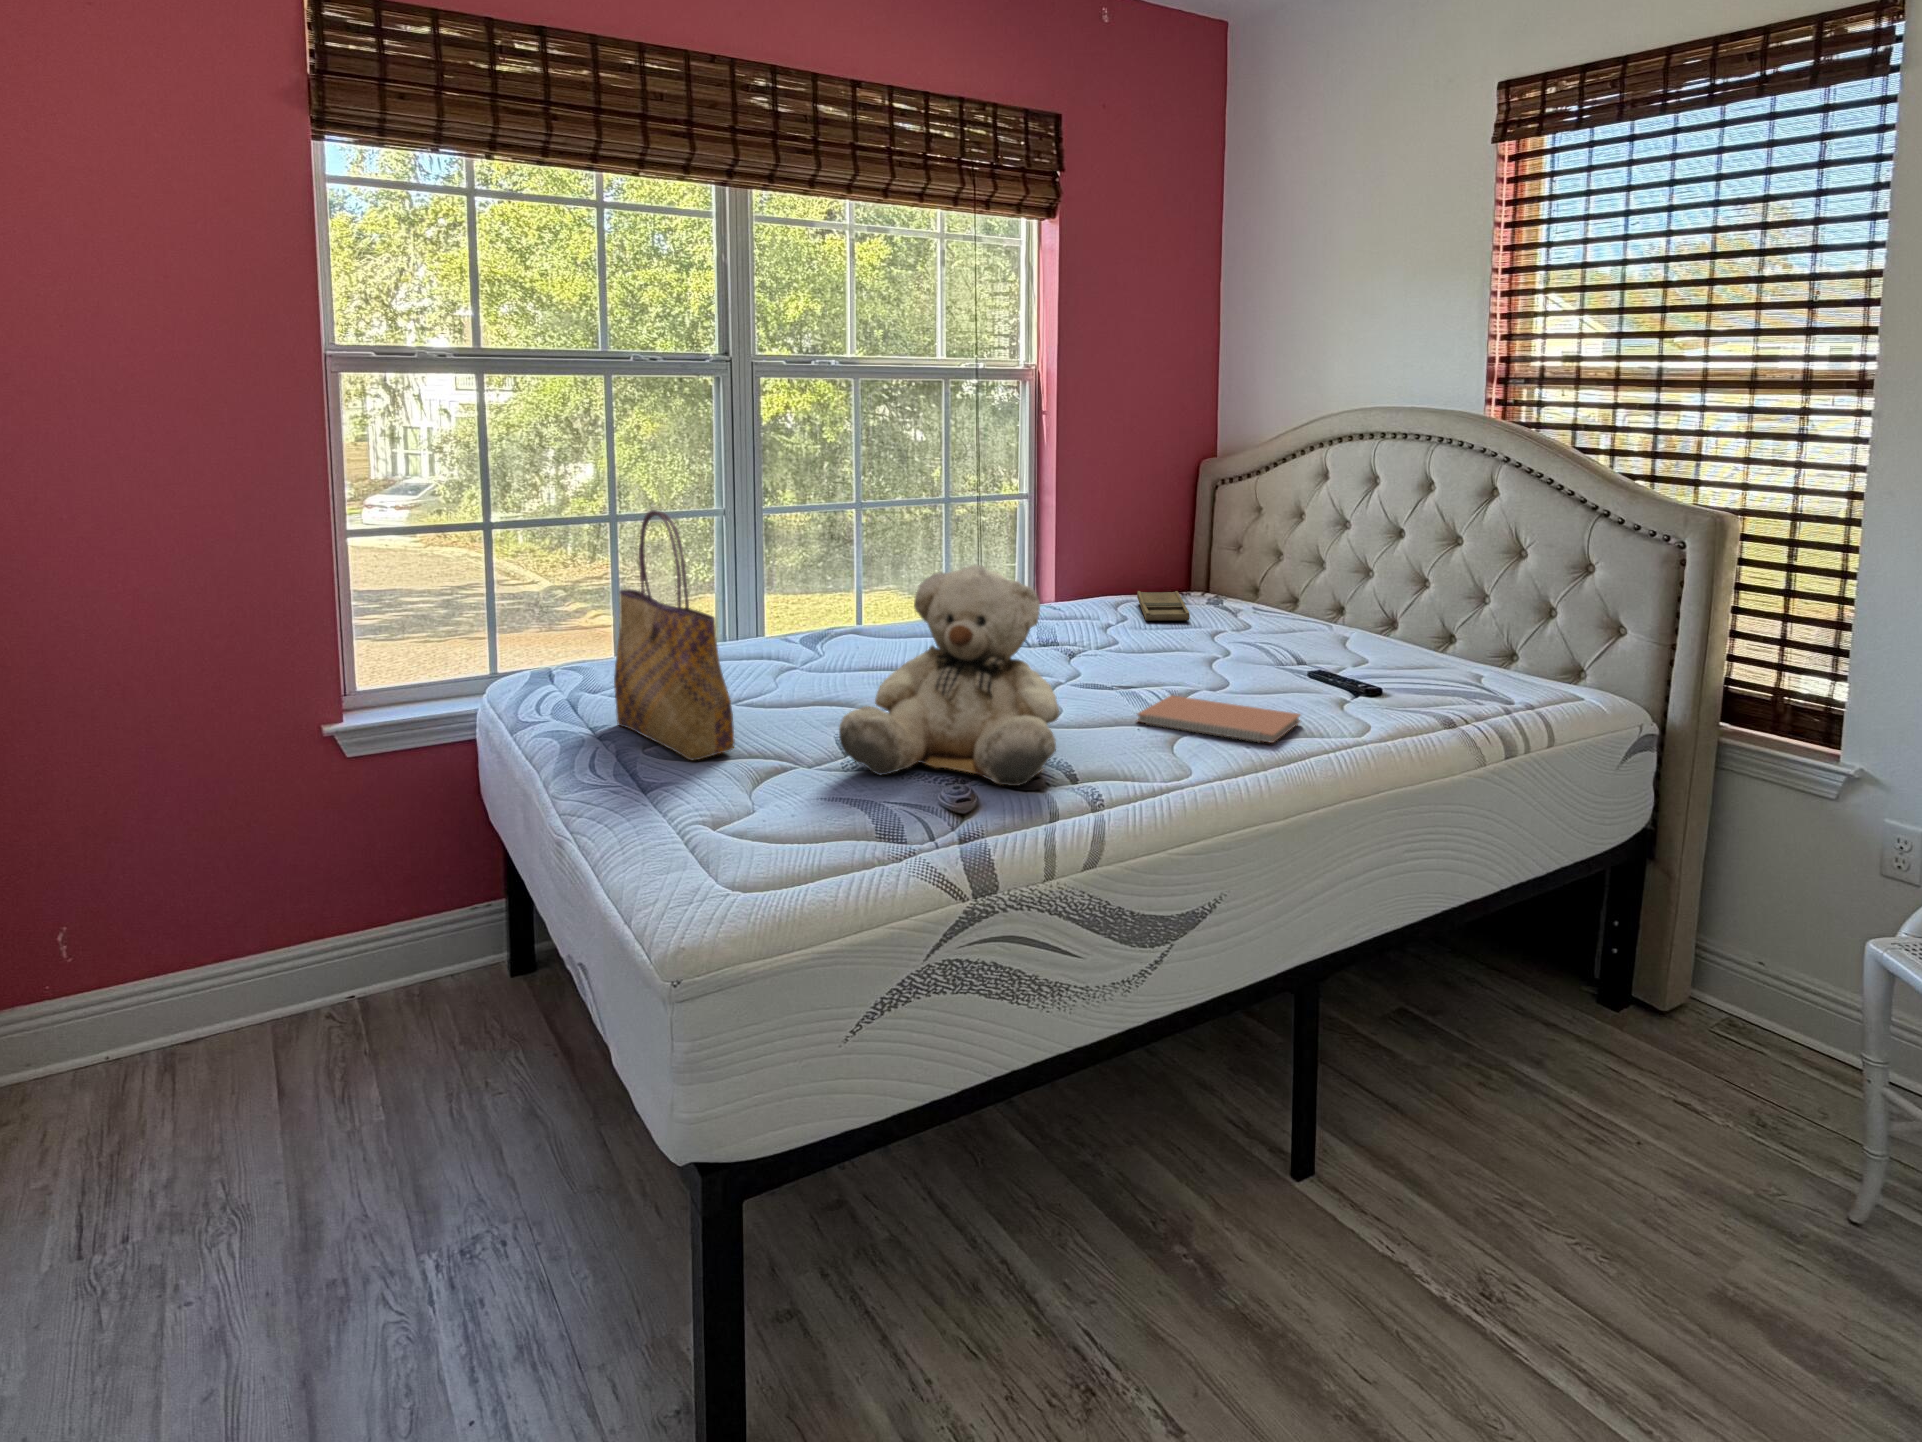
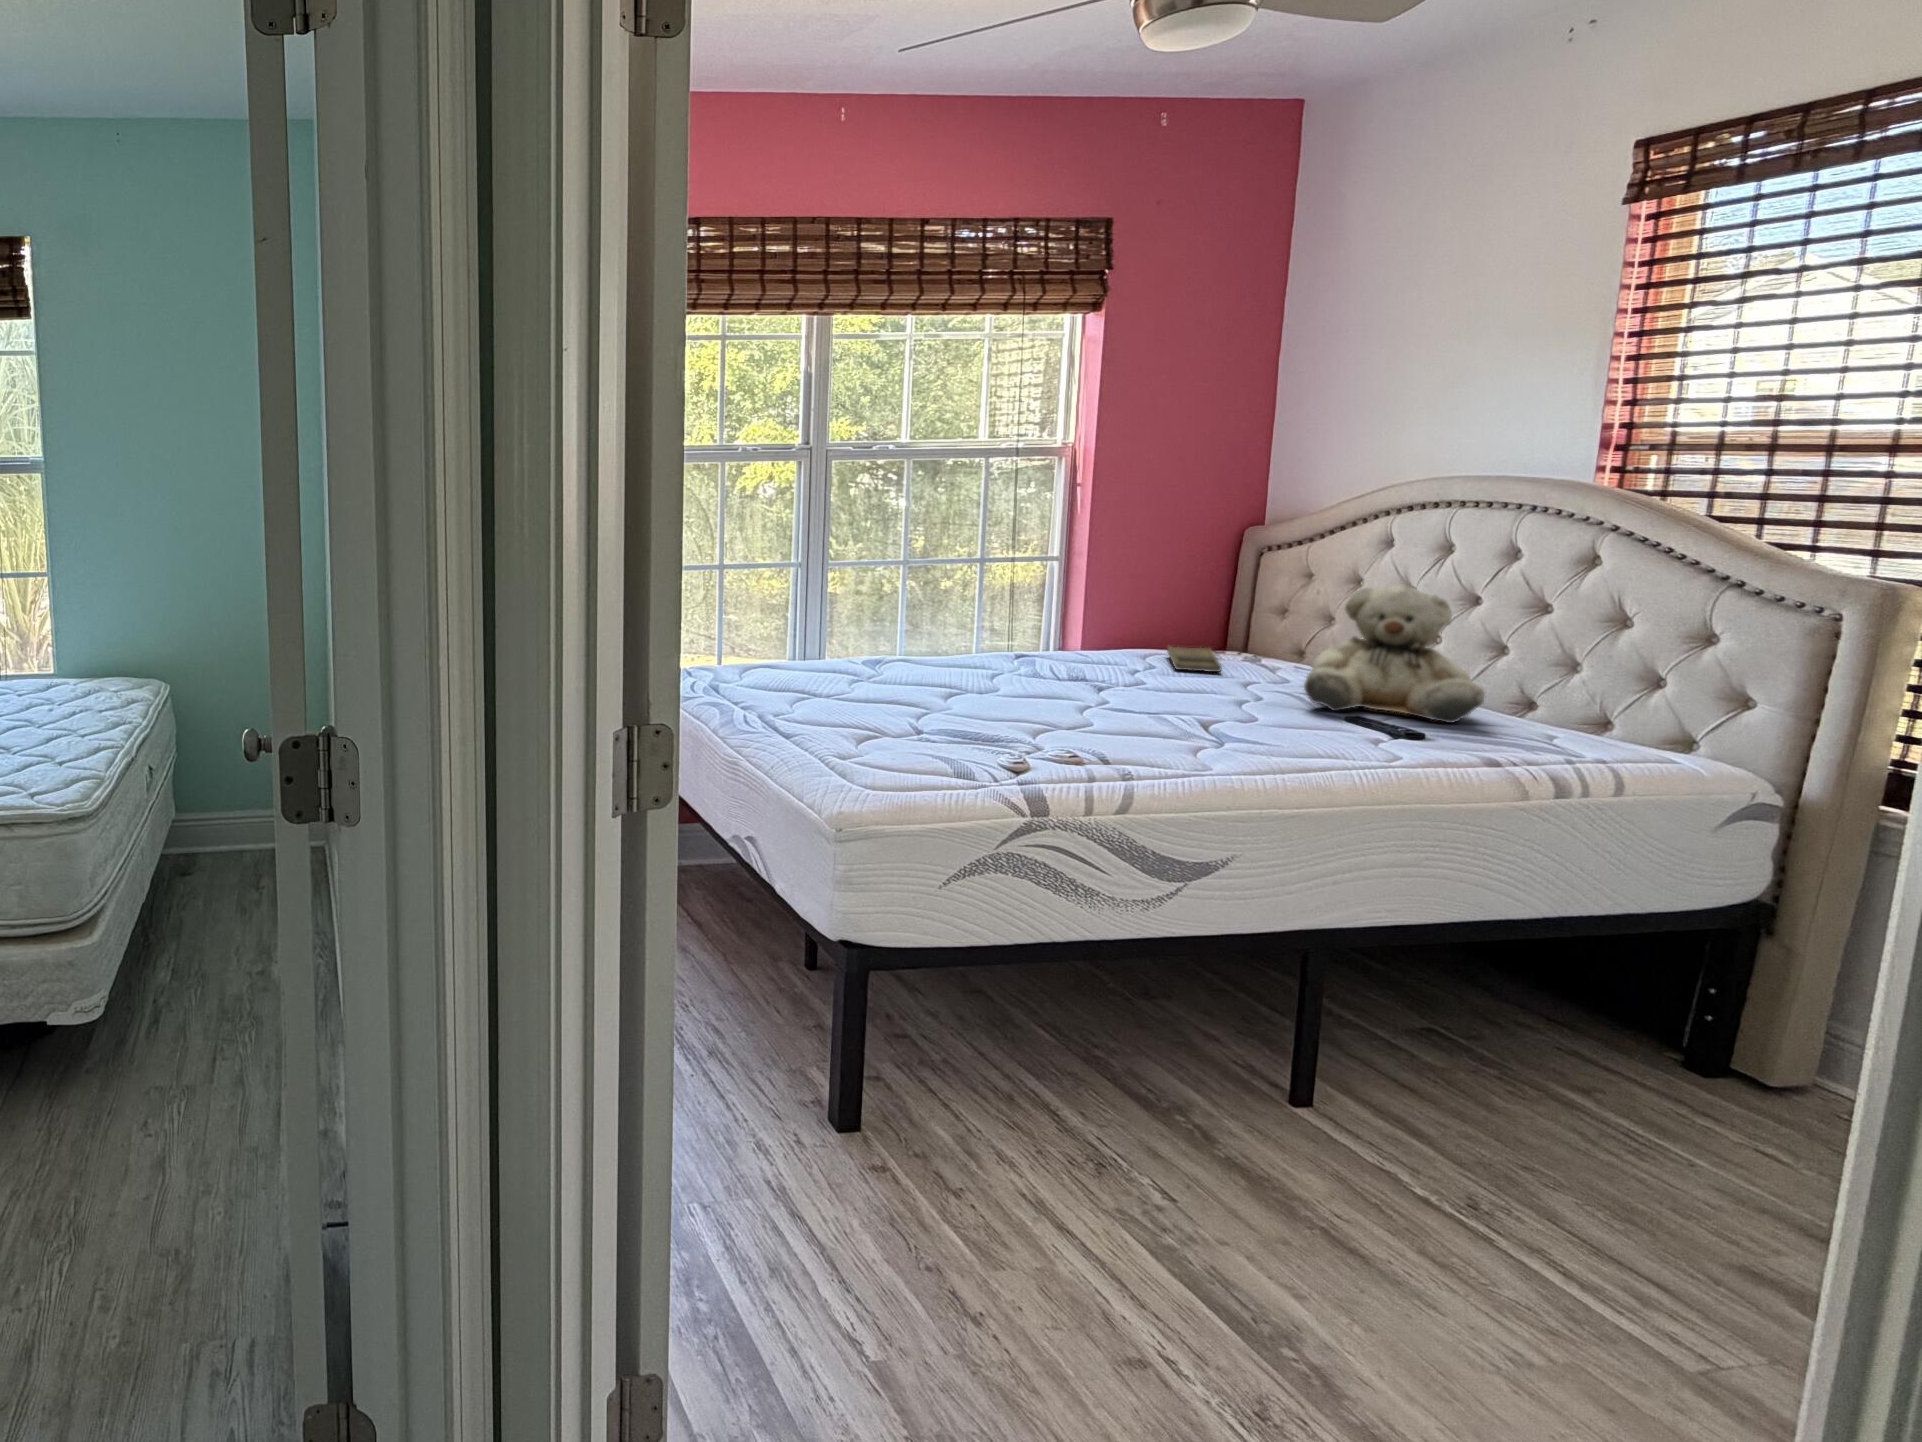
tote bag: present [614,510,735,760] -> none [754,556,842,723]
teddy bear: present [839,565,1059,786] -> present [1304,584,1485,723]
notebook: present [1137,695,1300,743] -> none [1162,720,1327,758]

